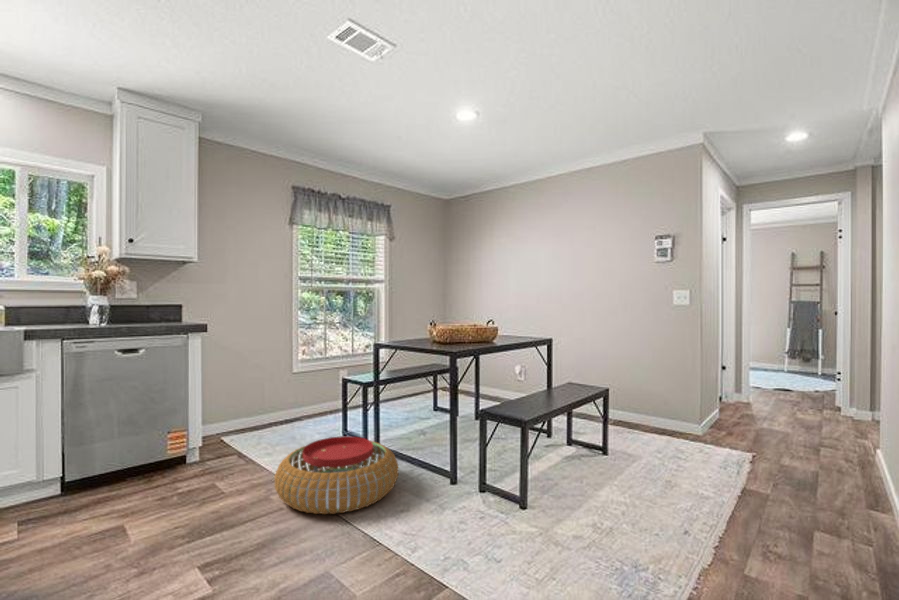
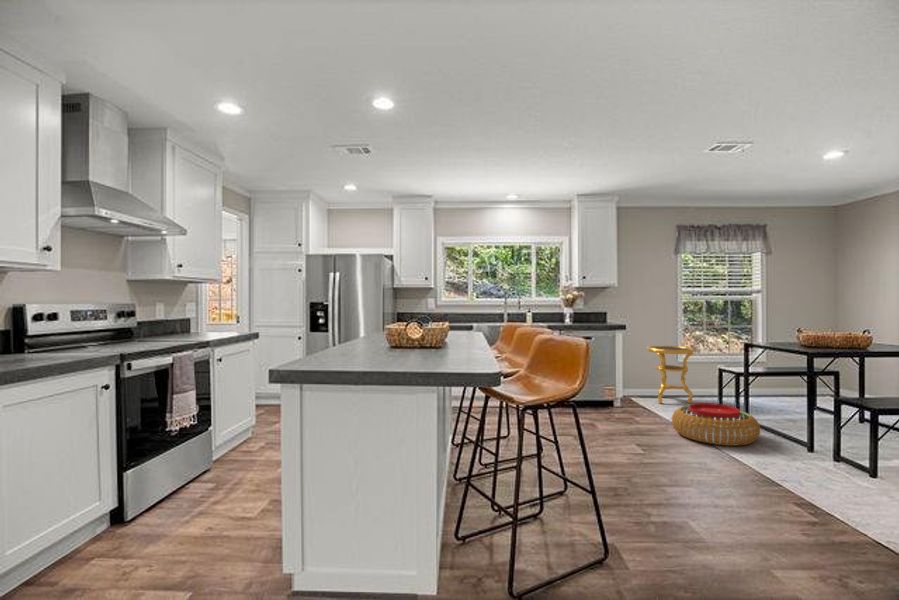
side table: none [248,351,313,439] -> present [647,345,694,404]

